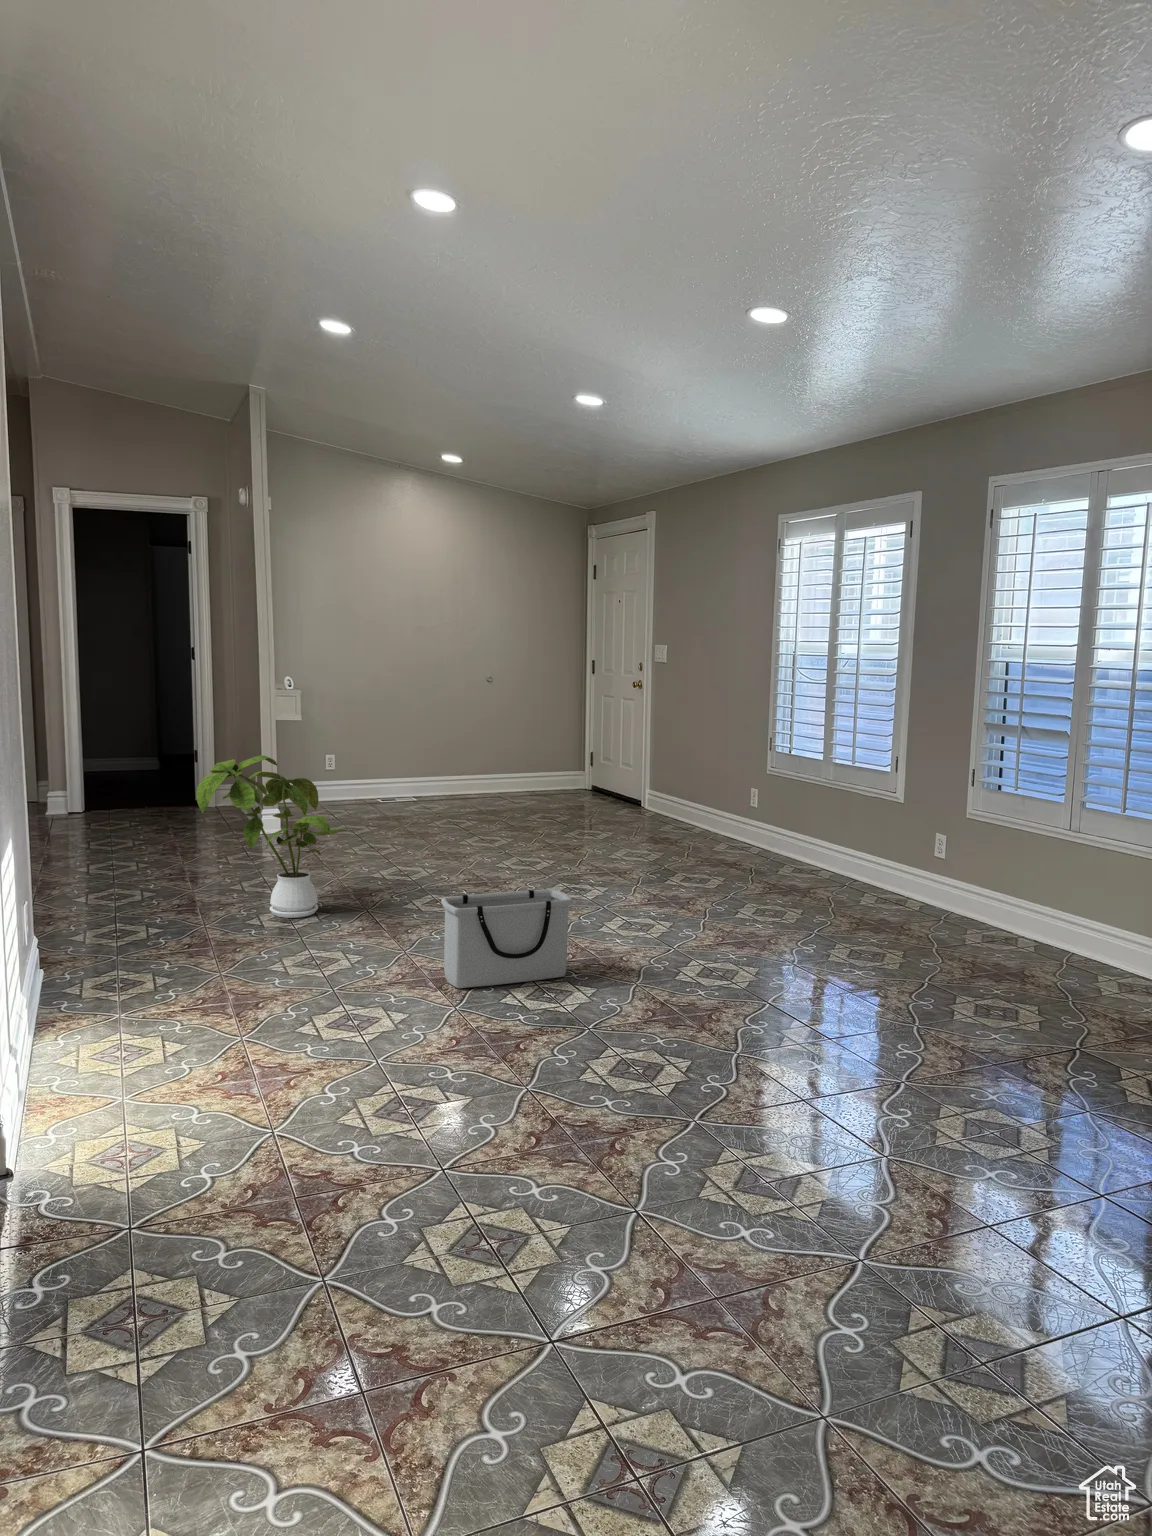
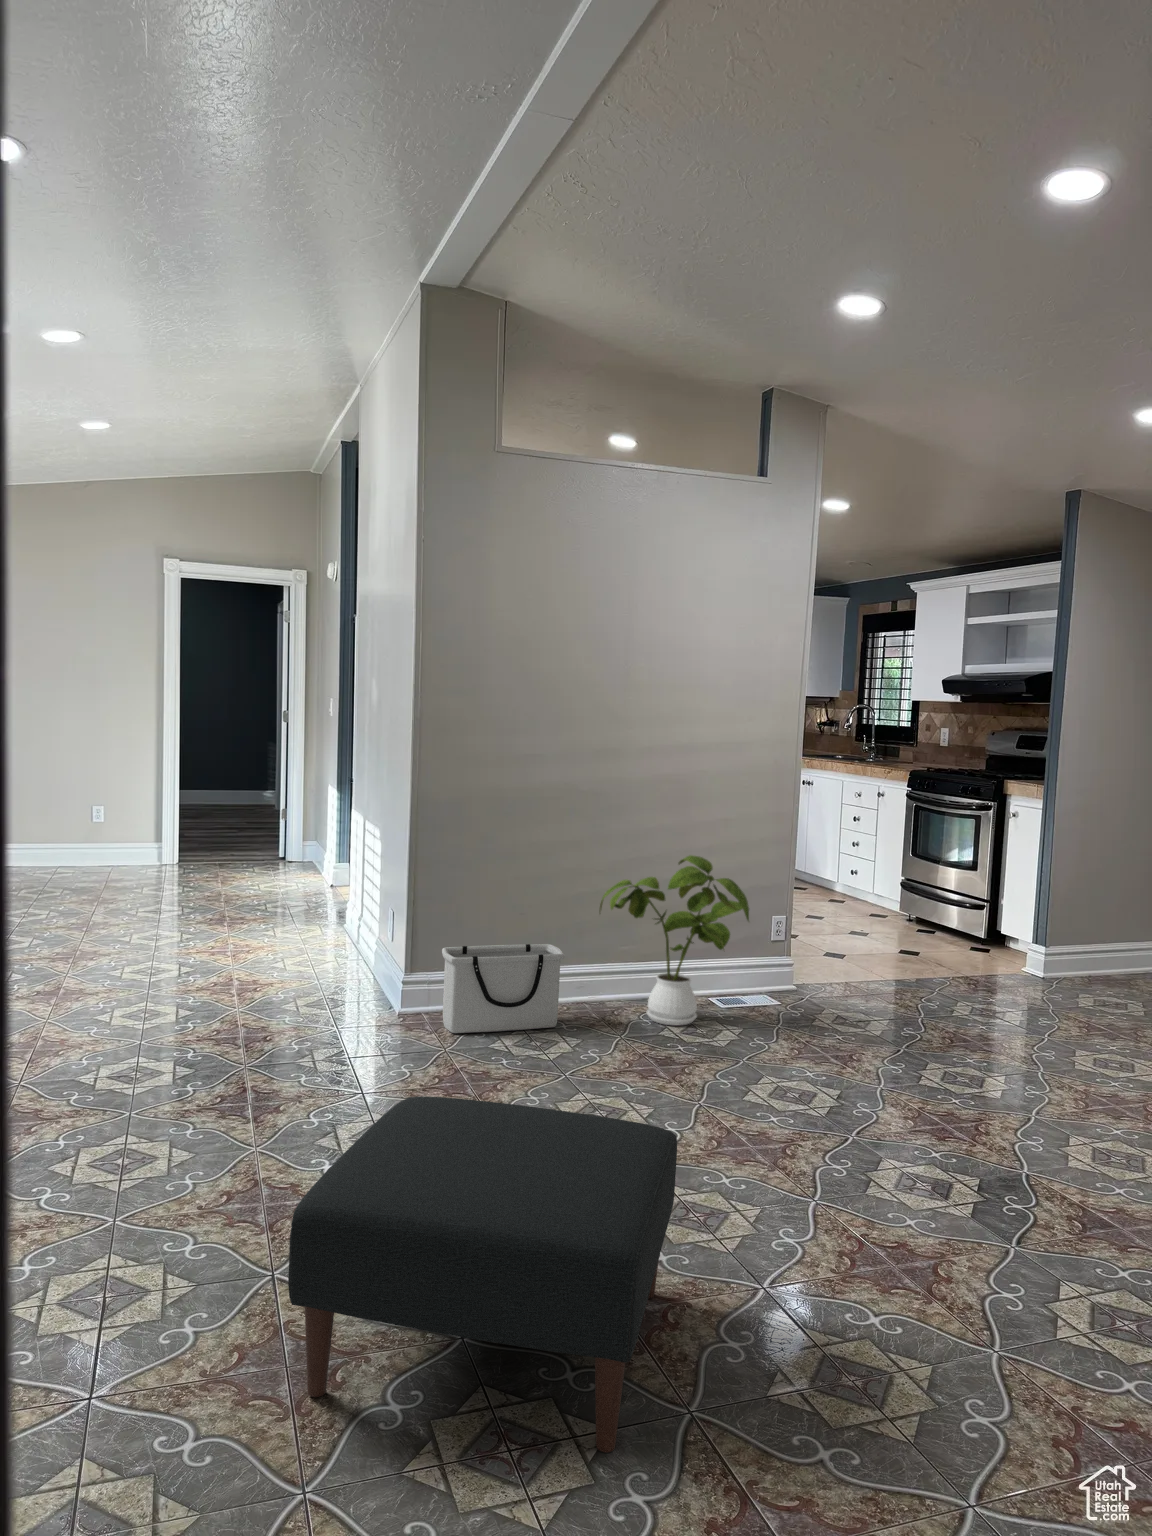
house plant: present [196,755,345,918] -> present [600,855,749,1026]
ottoman: none [371,1074,783,1472] -> present [288,1096,677,1453]

